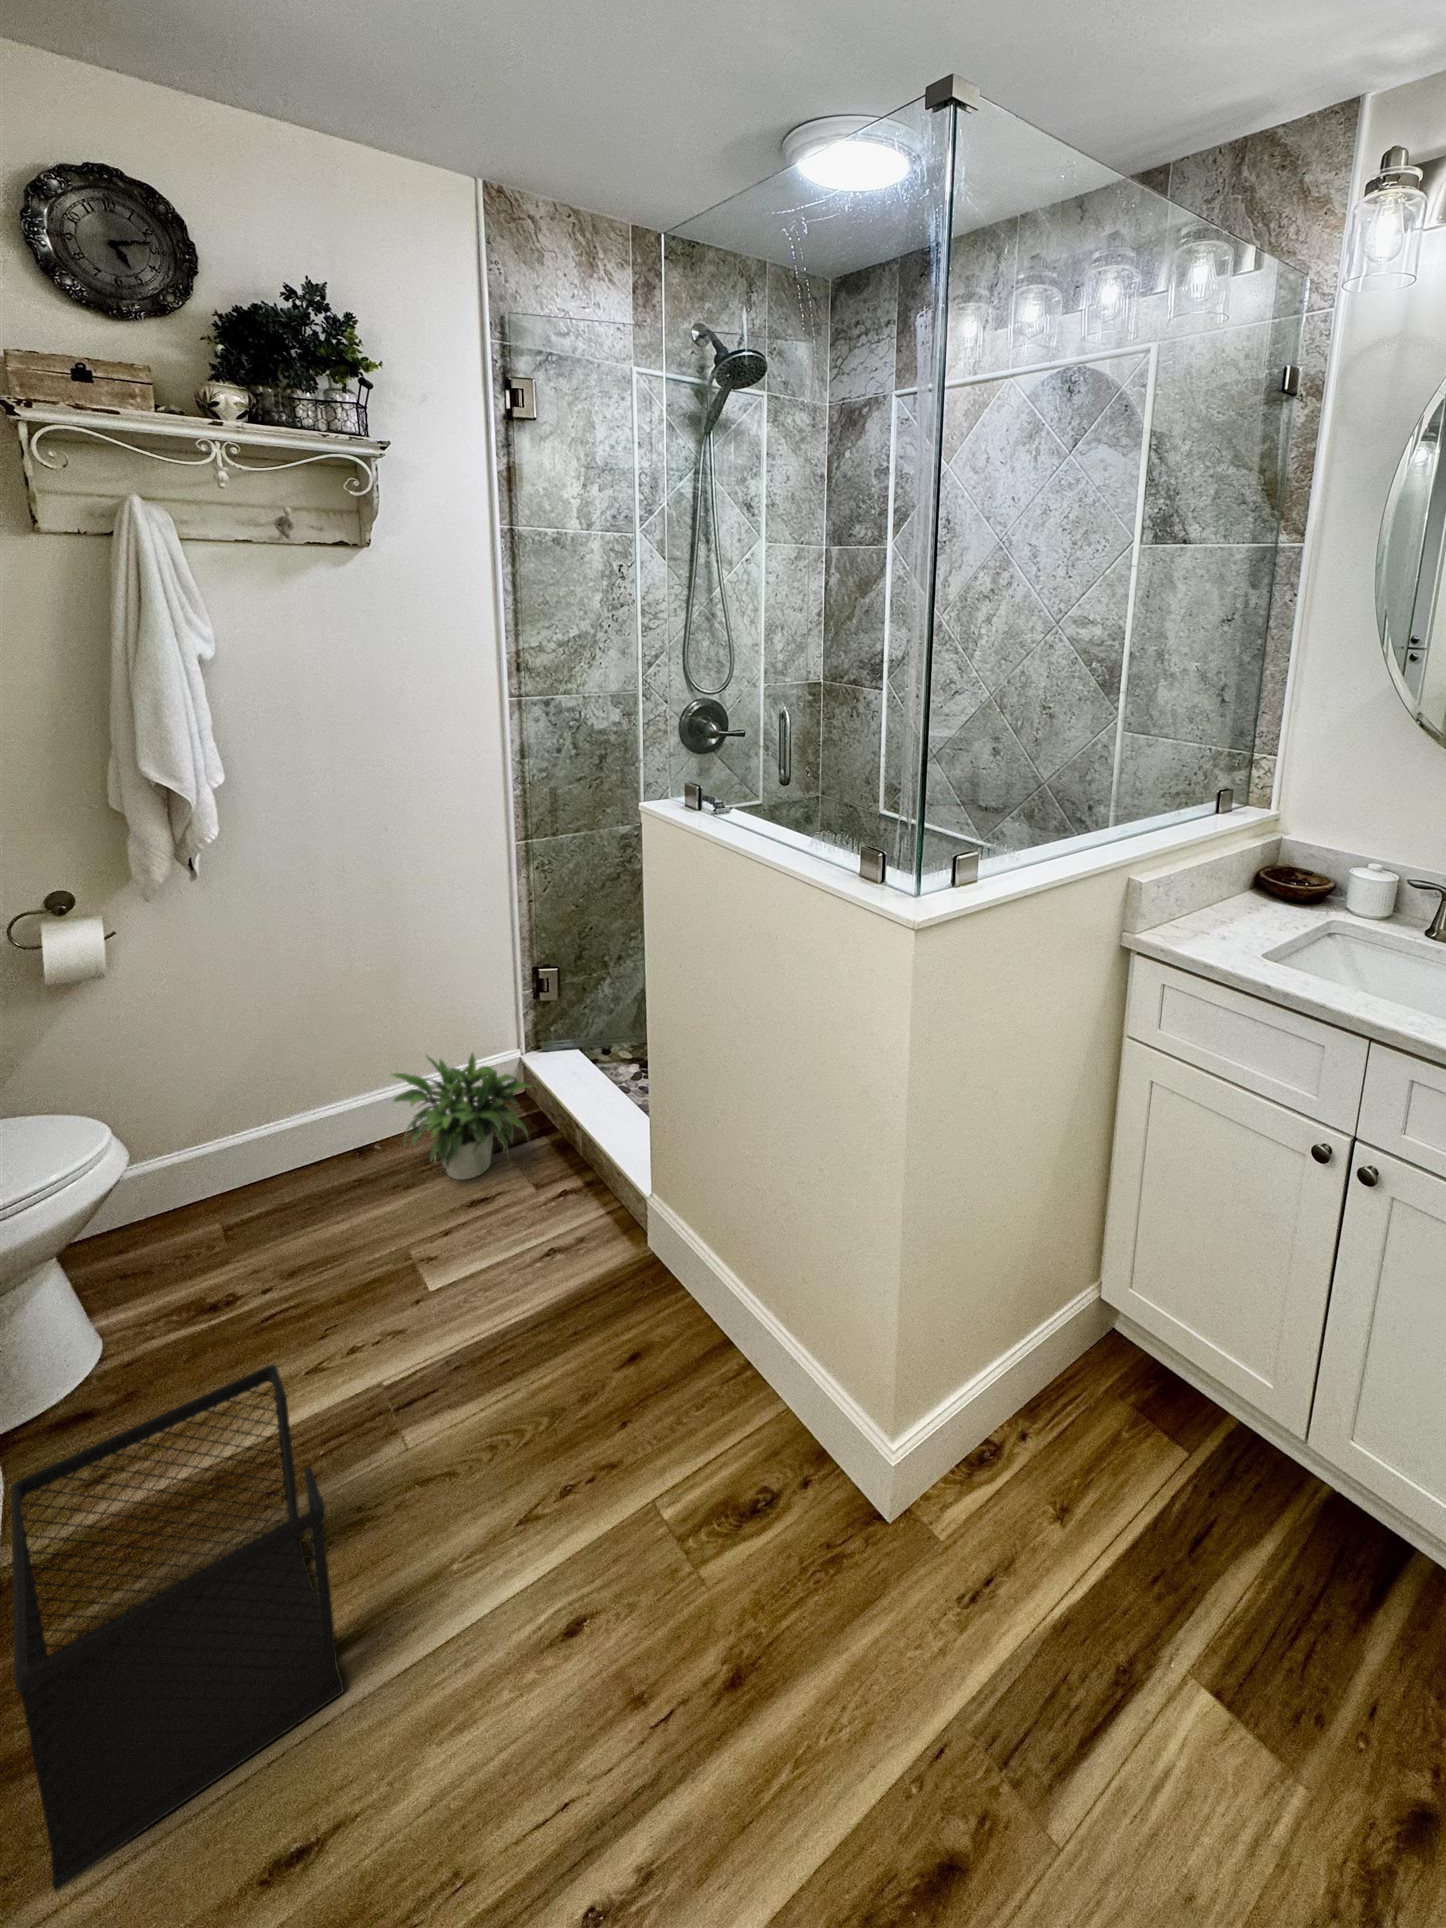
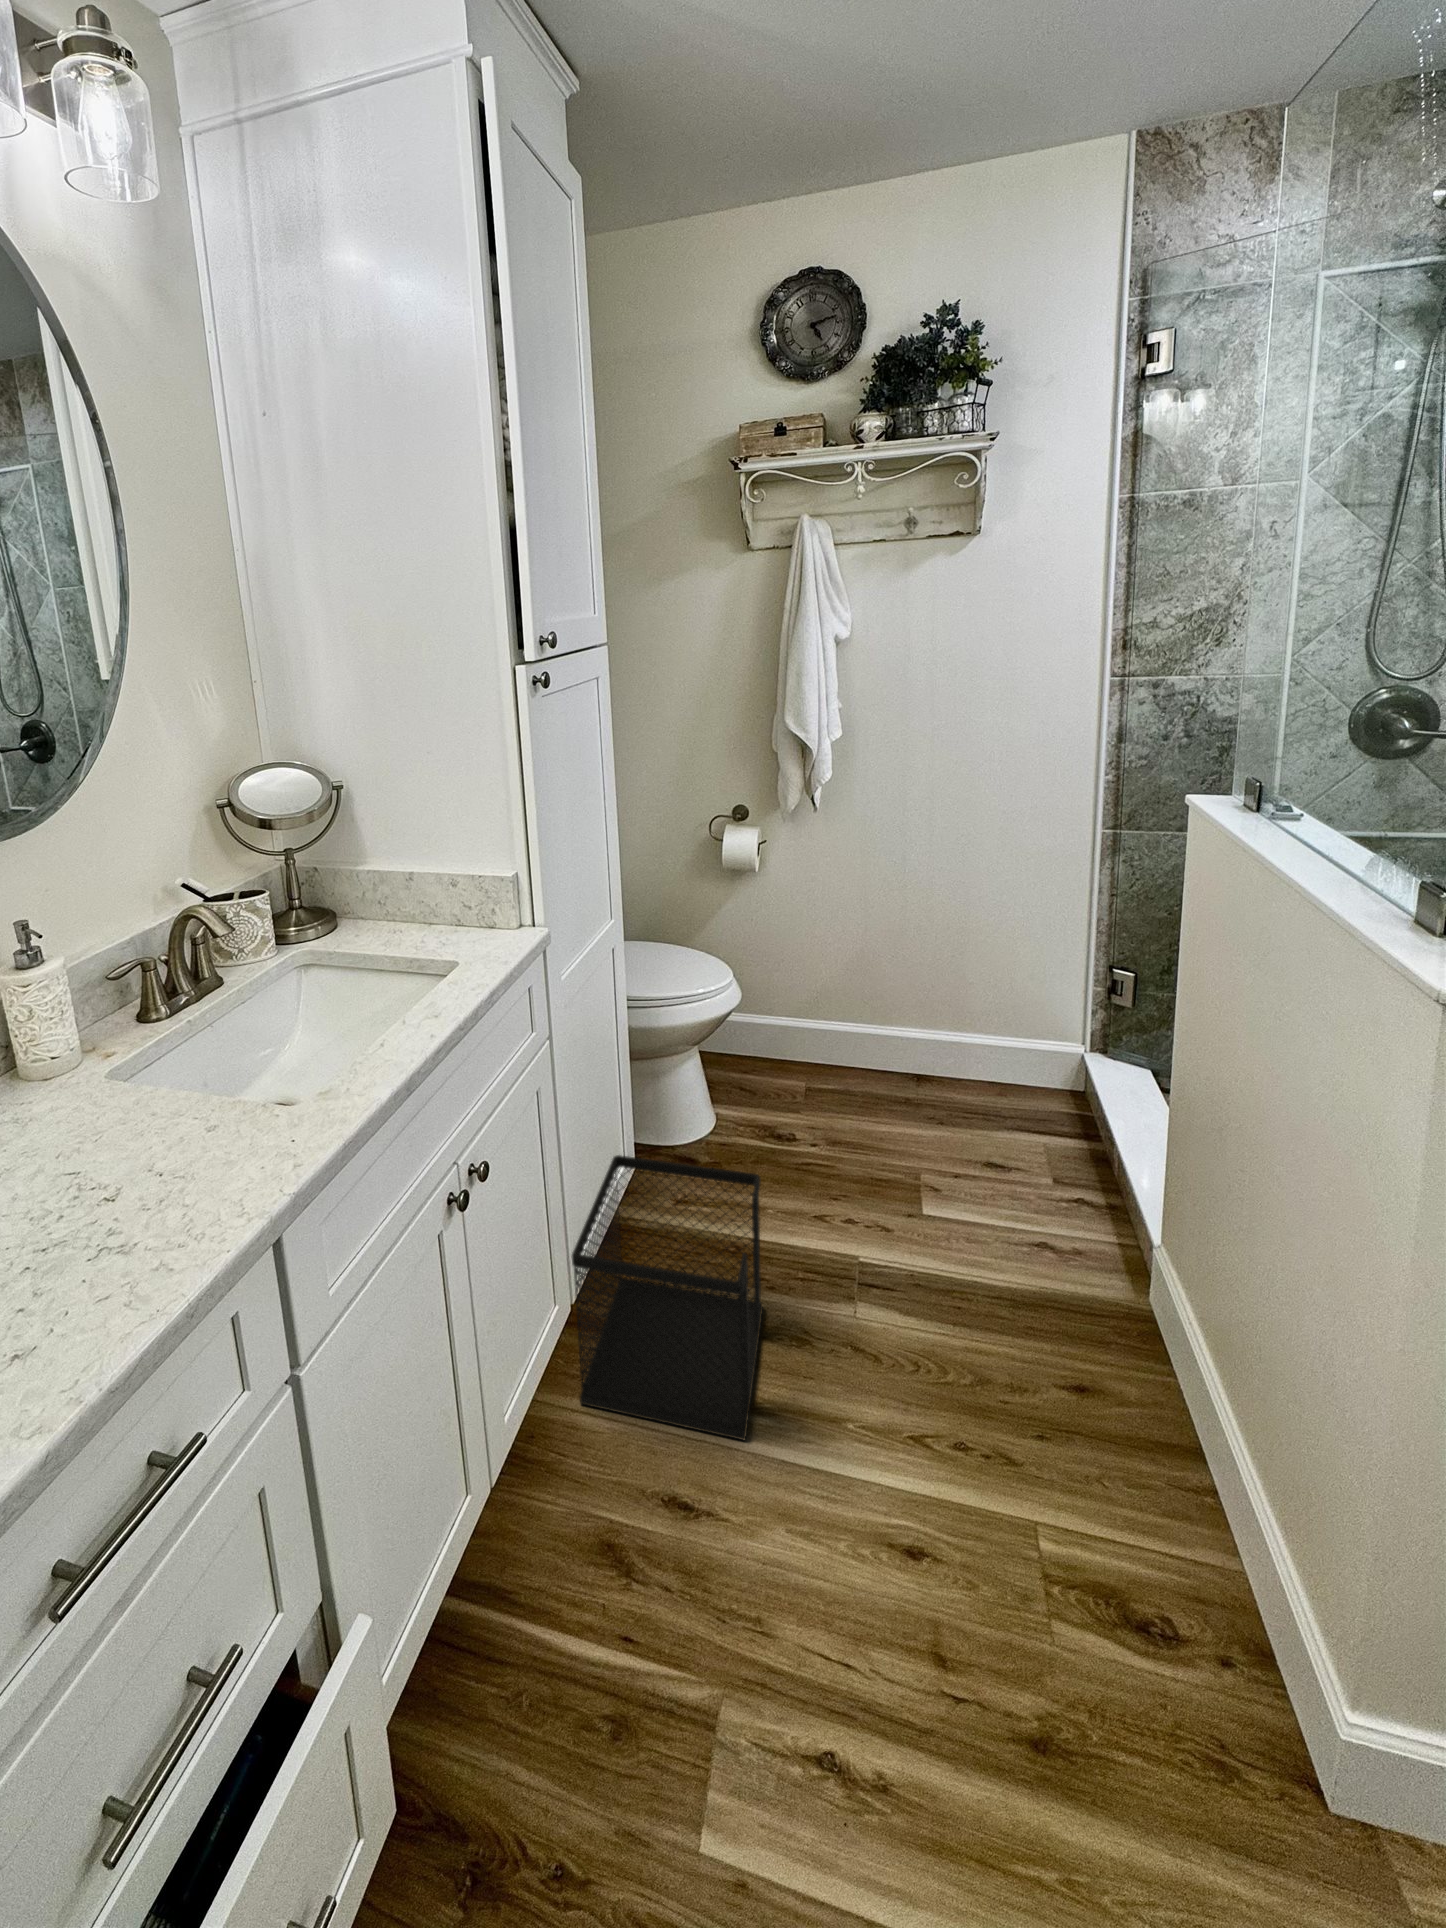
potted plant: present [377,1053,531,1180] -> none [928,1009,1072,1142]

